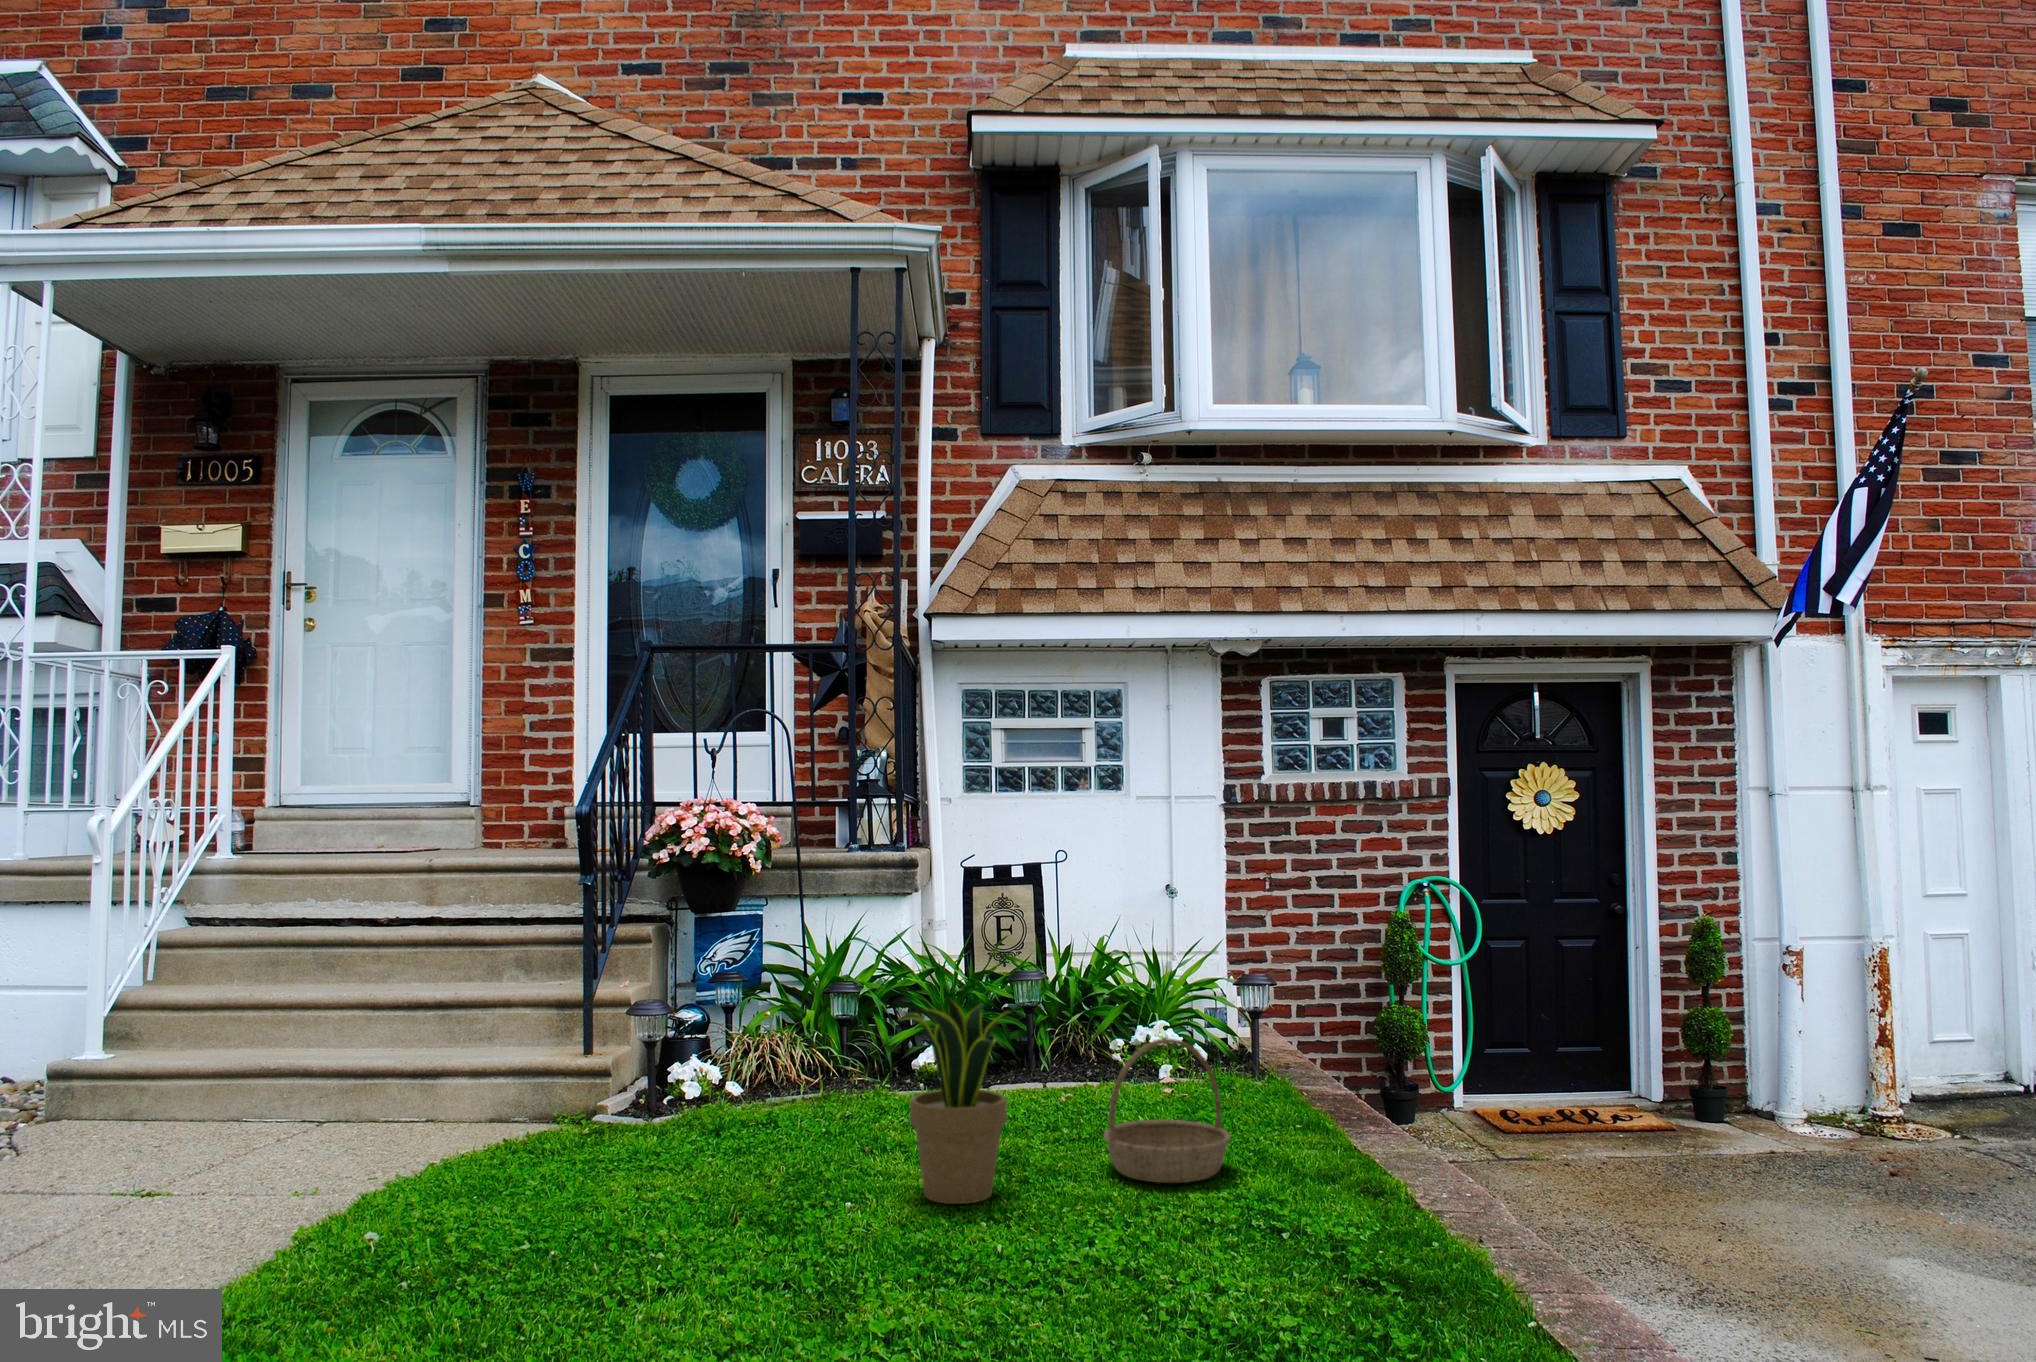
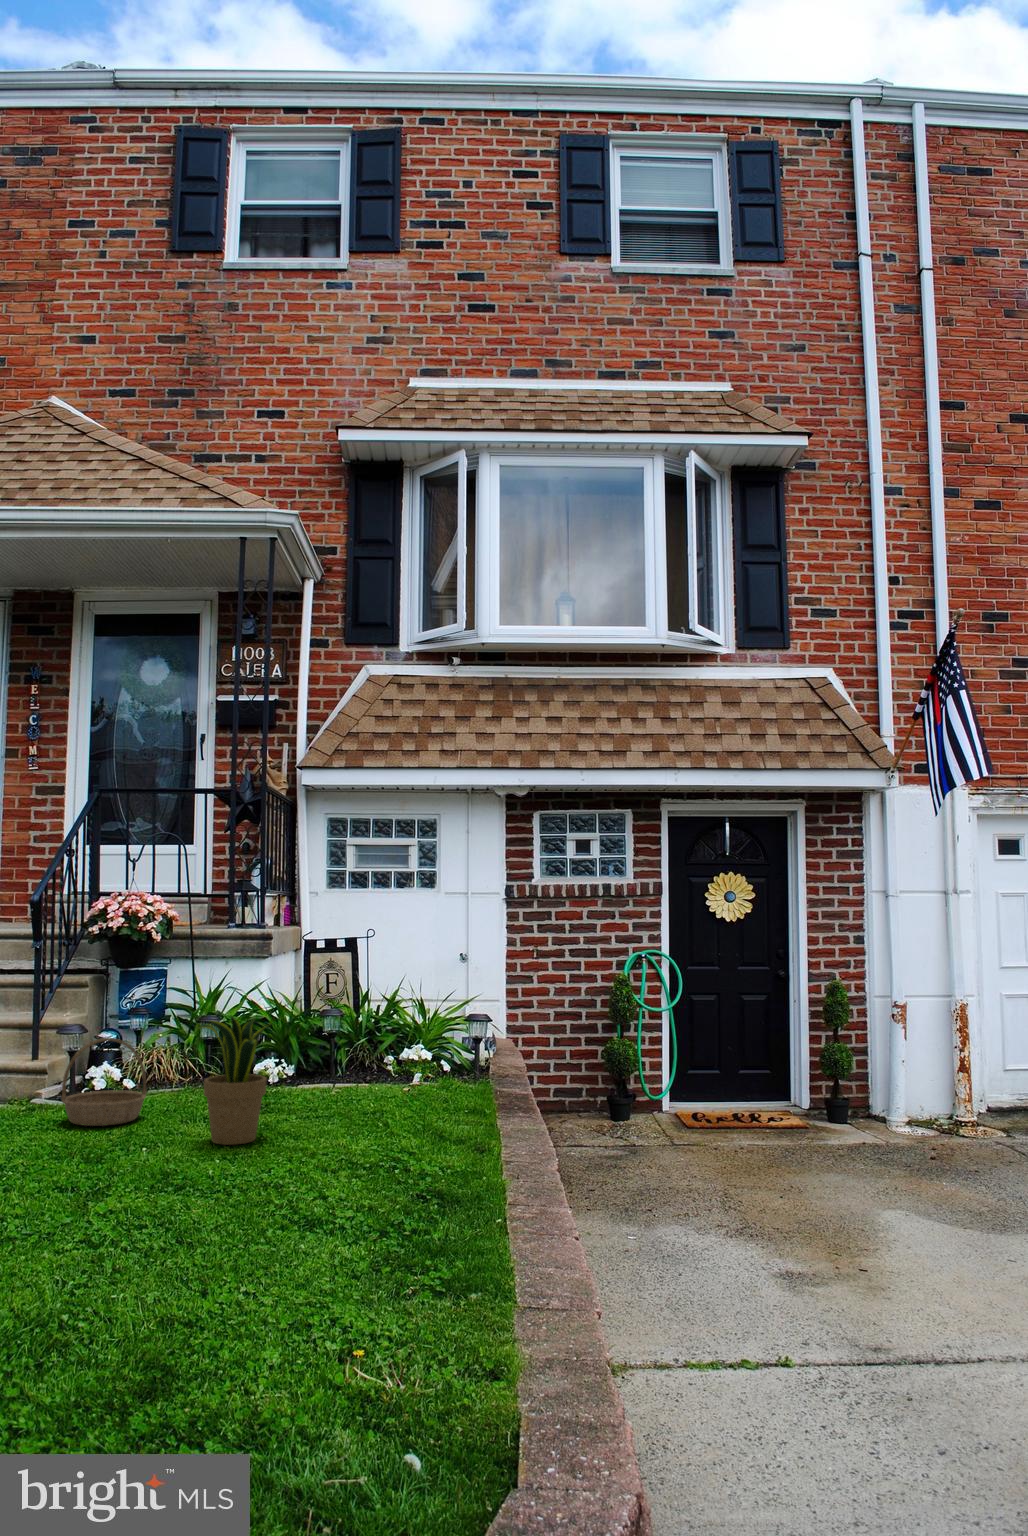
basket: present [1104,1038,1230,1183] -> present [62,1038,147,1126]

